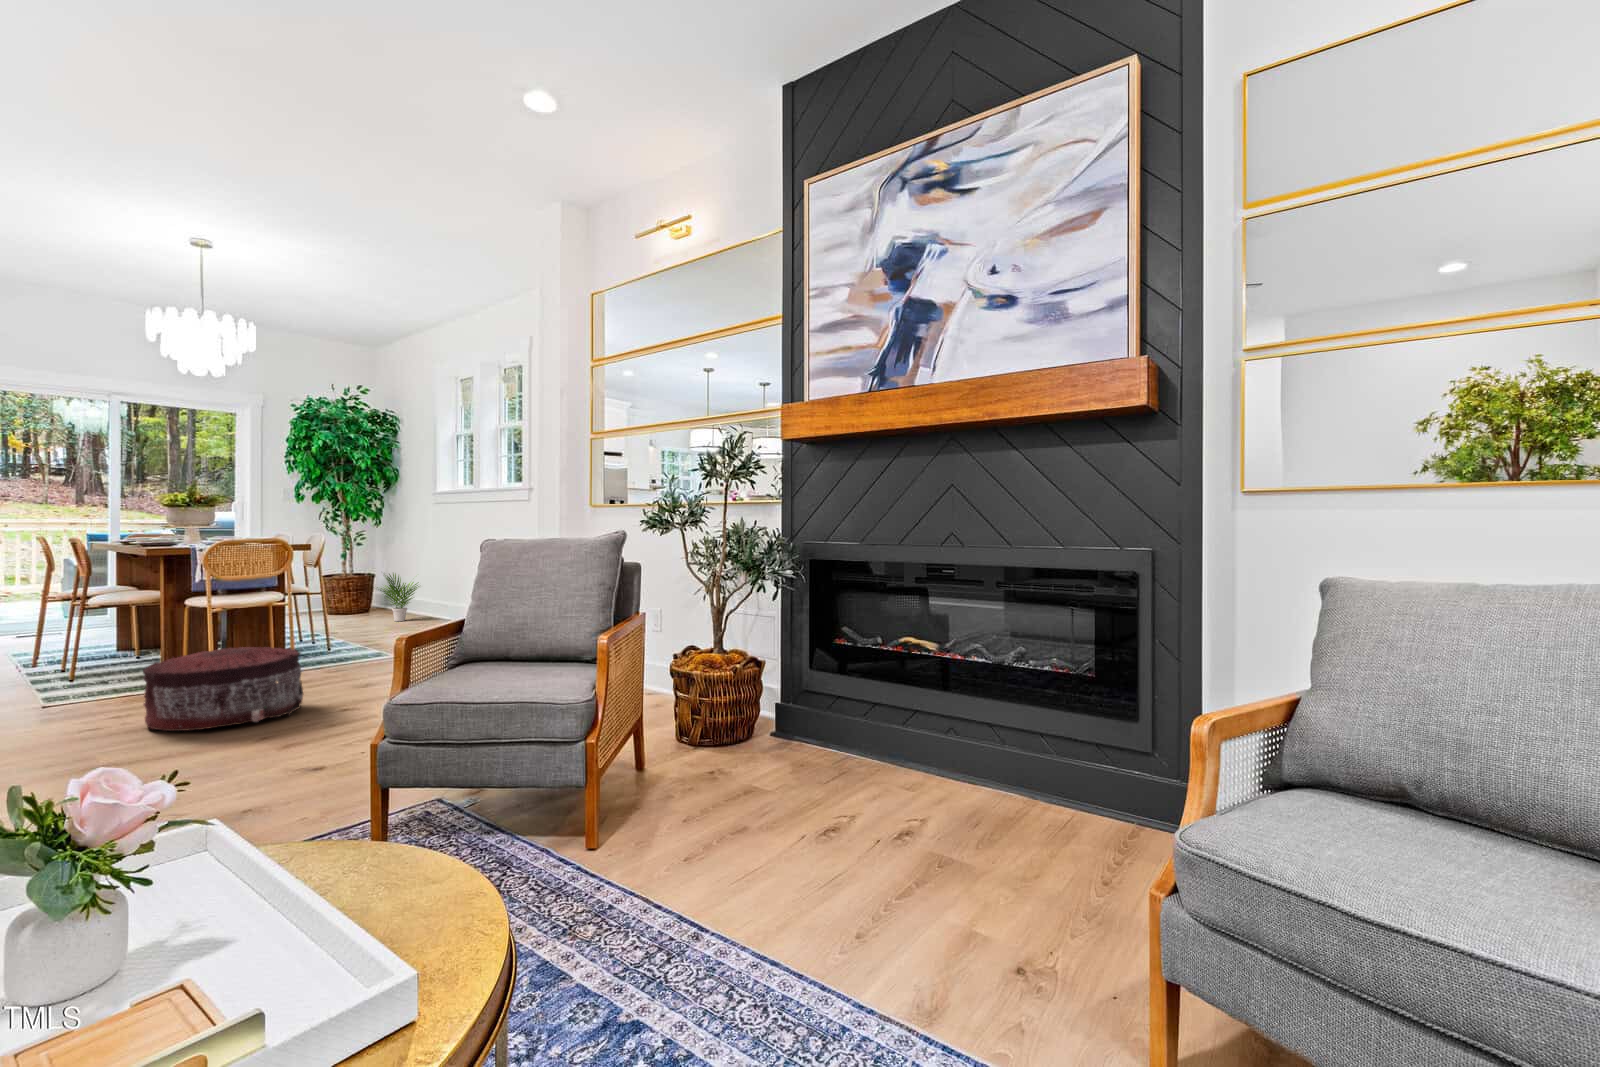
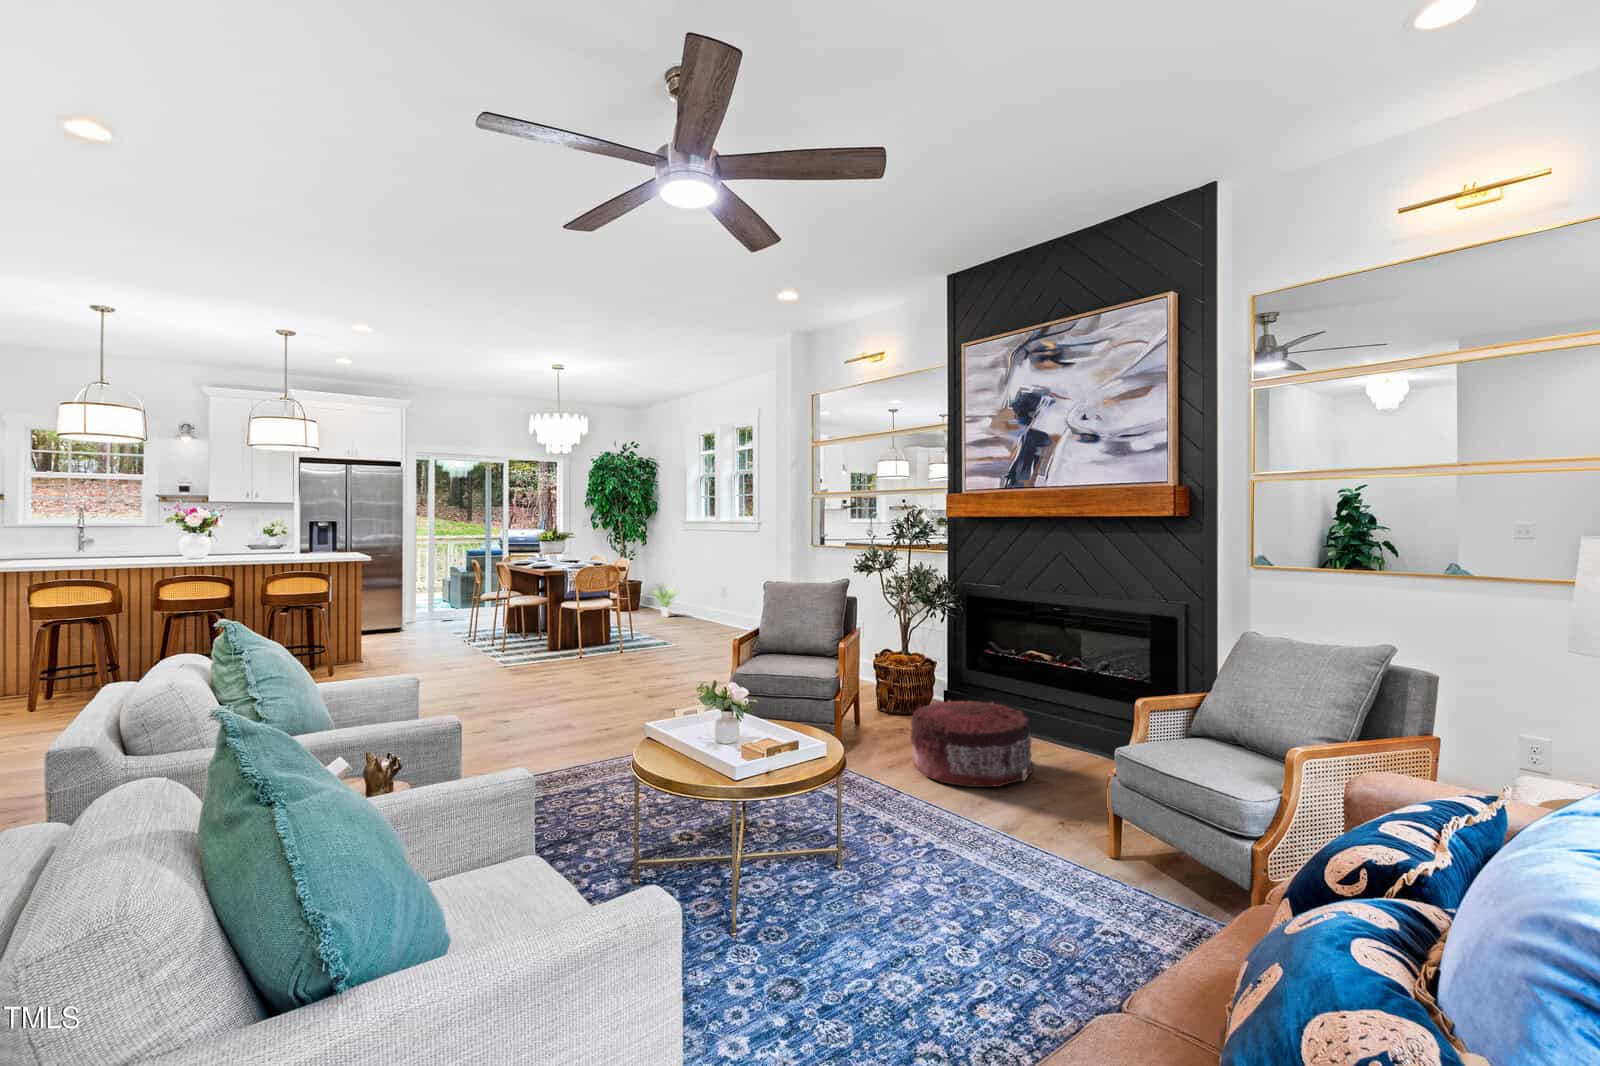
pouf: present [143,647,303,731] -> present [911,700,1033,787]

